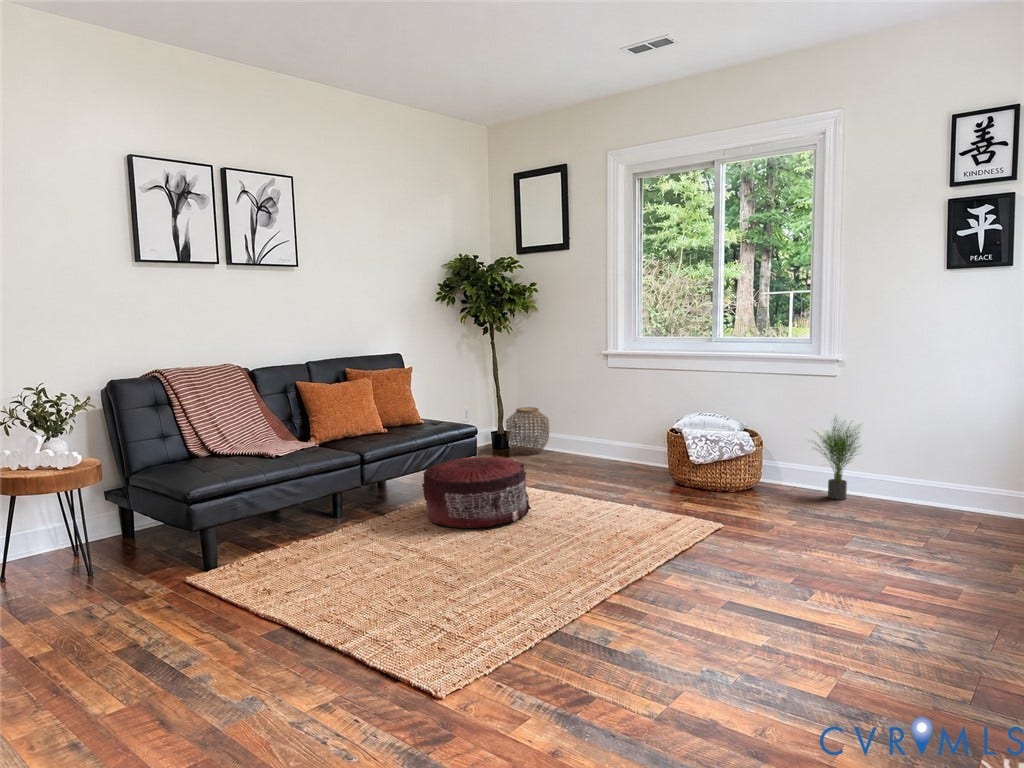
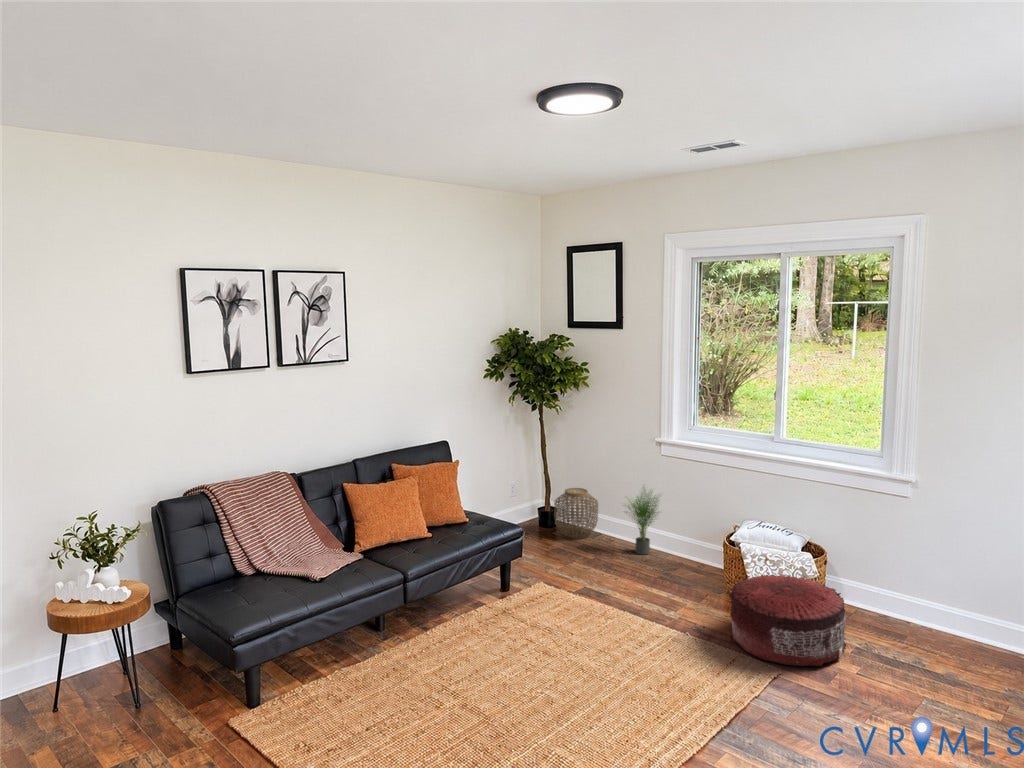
potted plant: present [812,419,860,500] -> present [626,491,658,555]
pouf: present [422,457,531,528] -> present [730,574,846,666]

